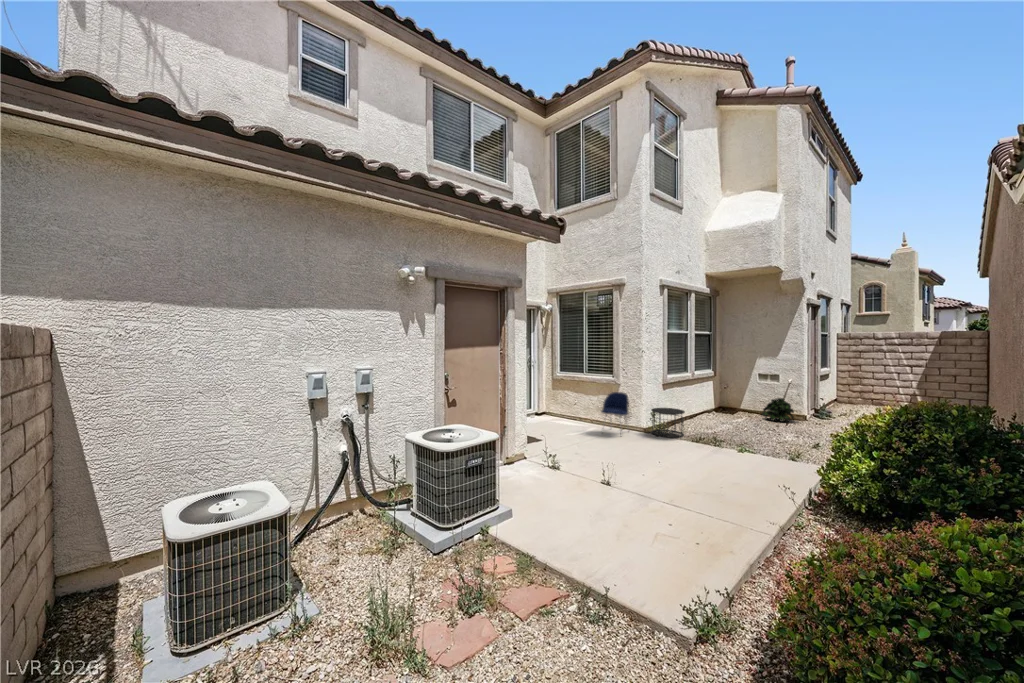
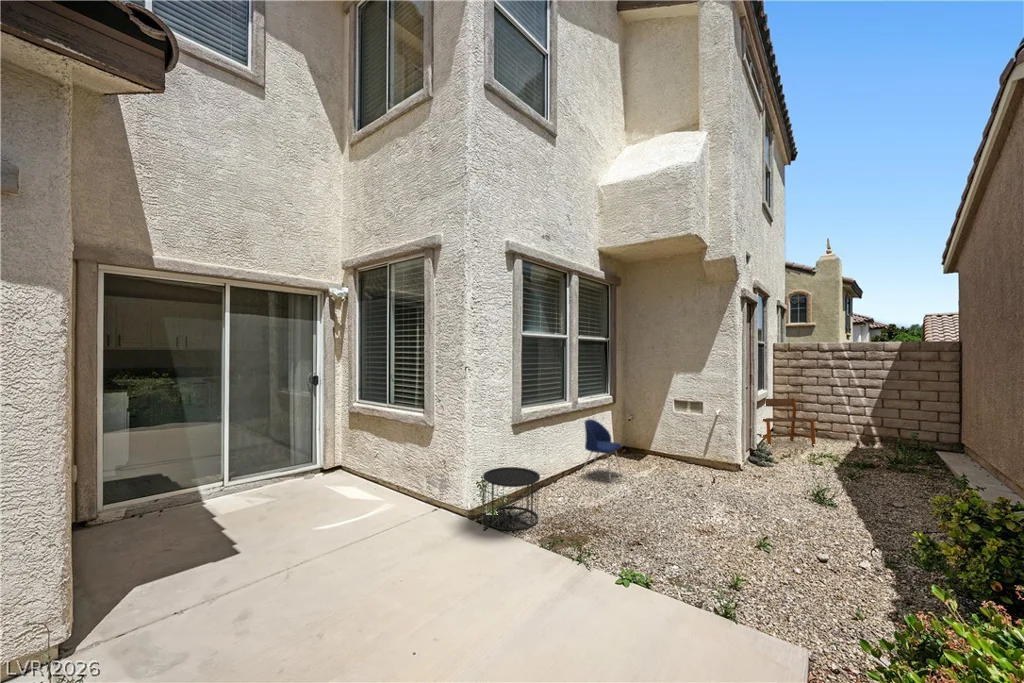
bench: none [819,375,870,410] -> present [762,398,816,447]
chair: present [601,392,628,431] -> present [582,419,622,483]
potted plant: present [761,398,794,422] -> none [675,438,722,478]

